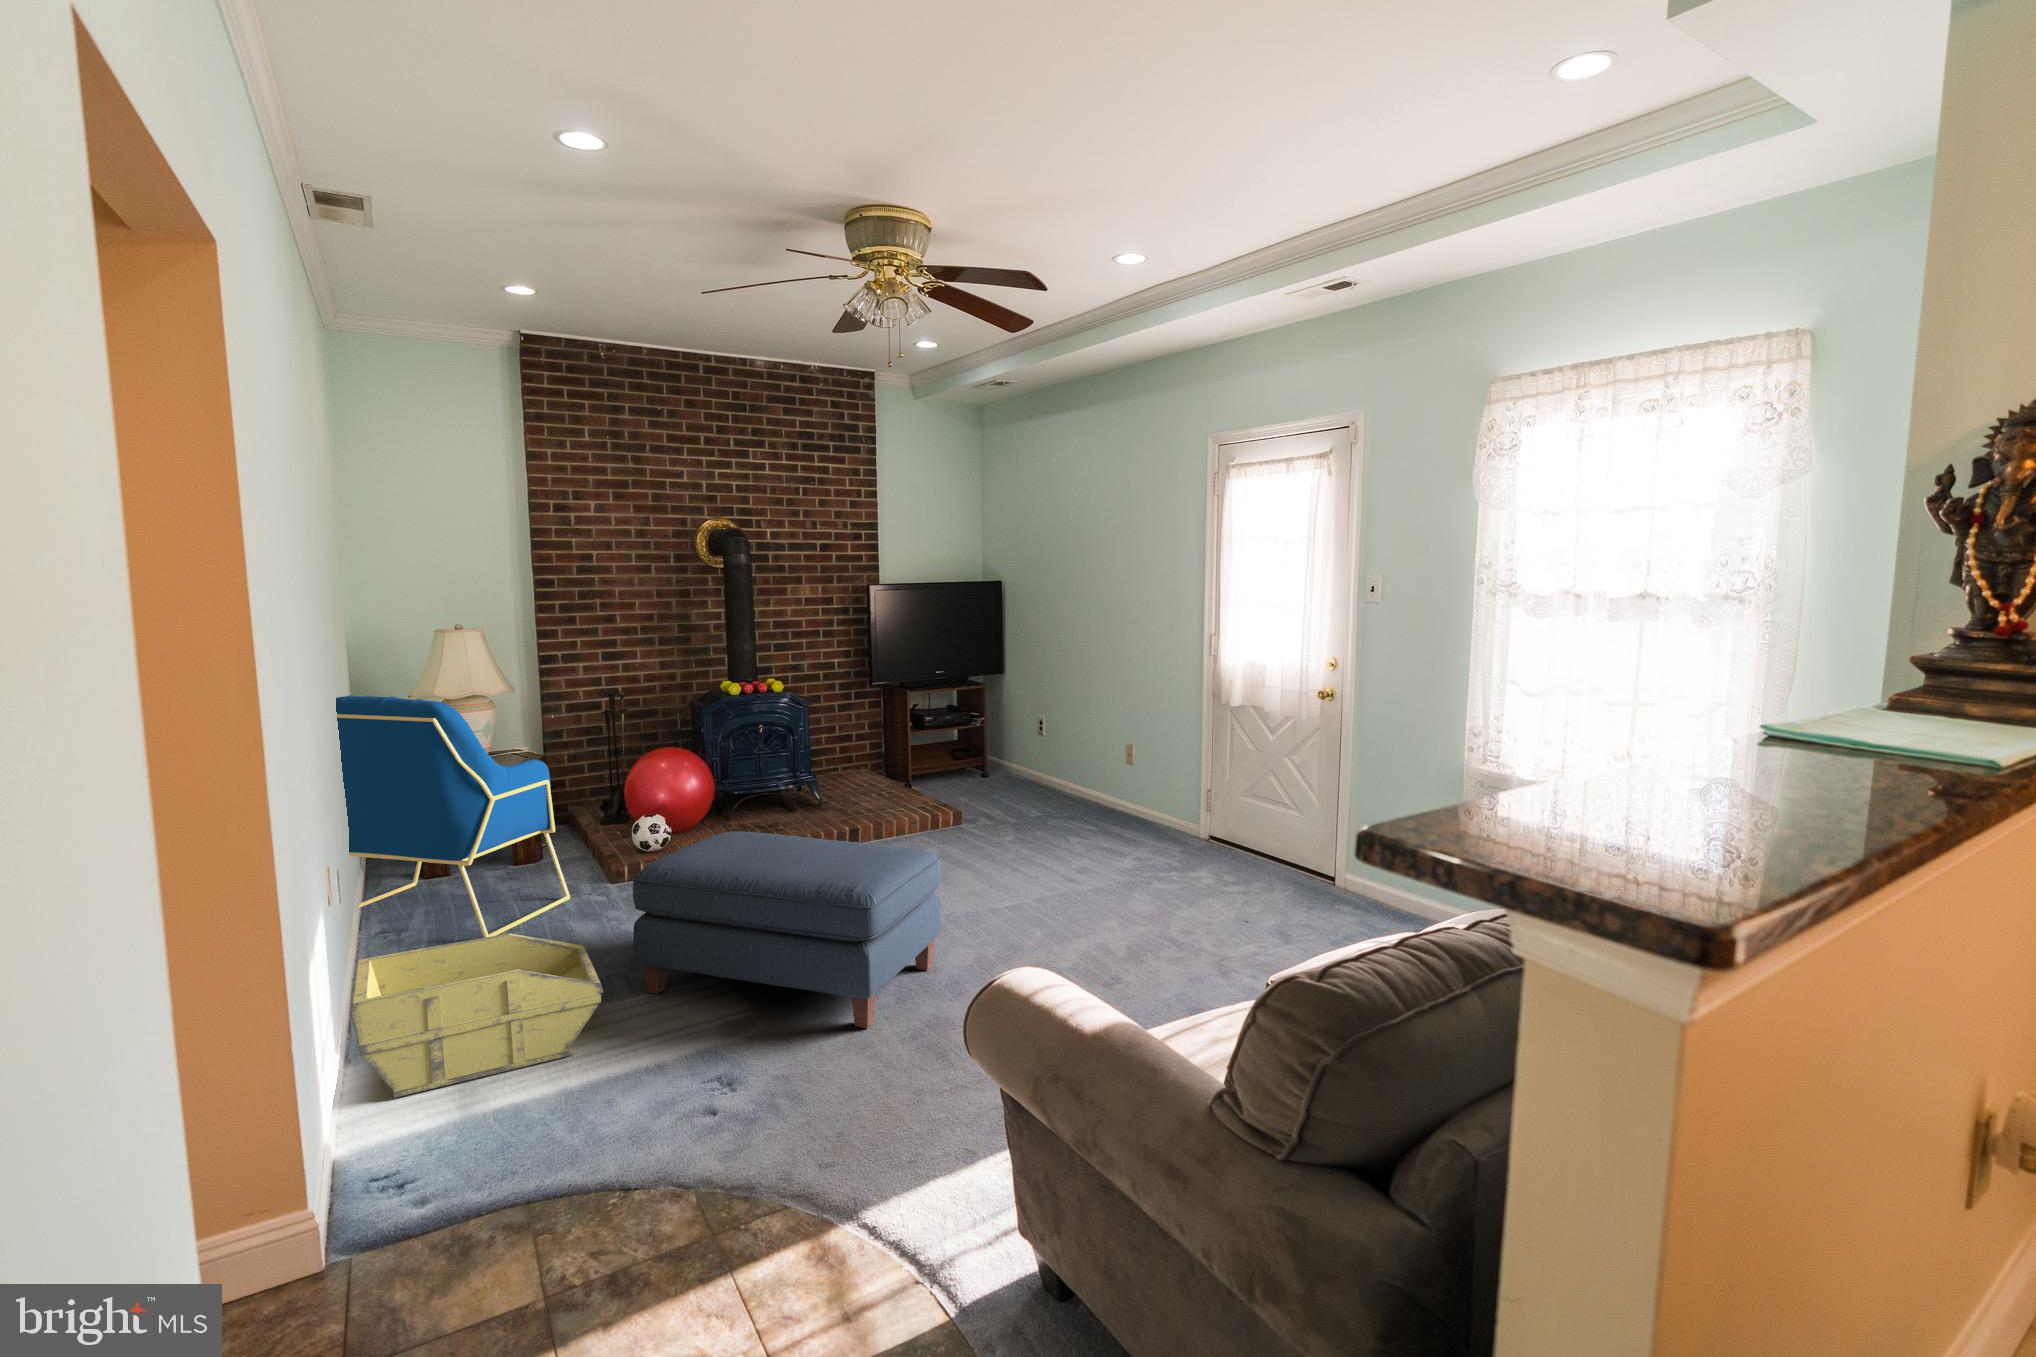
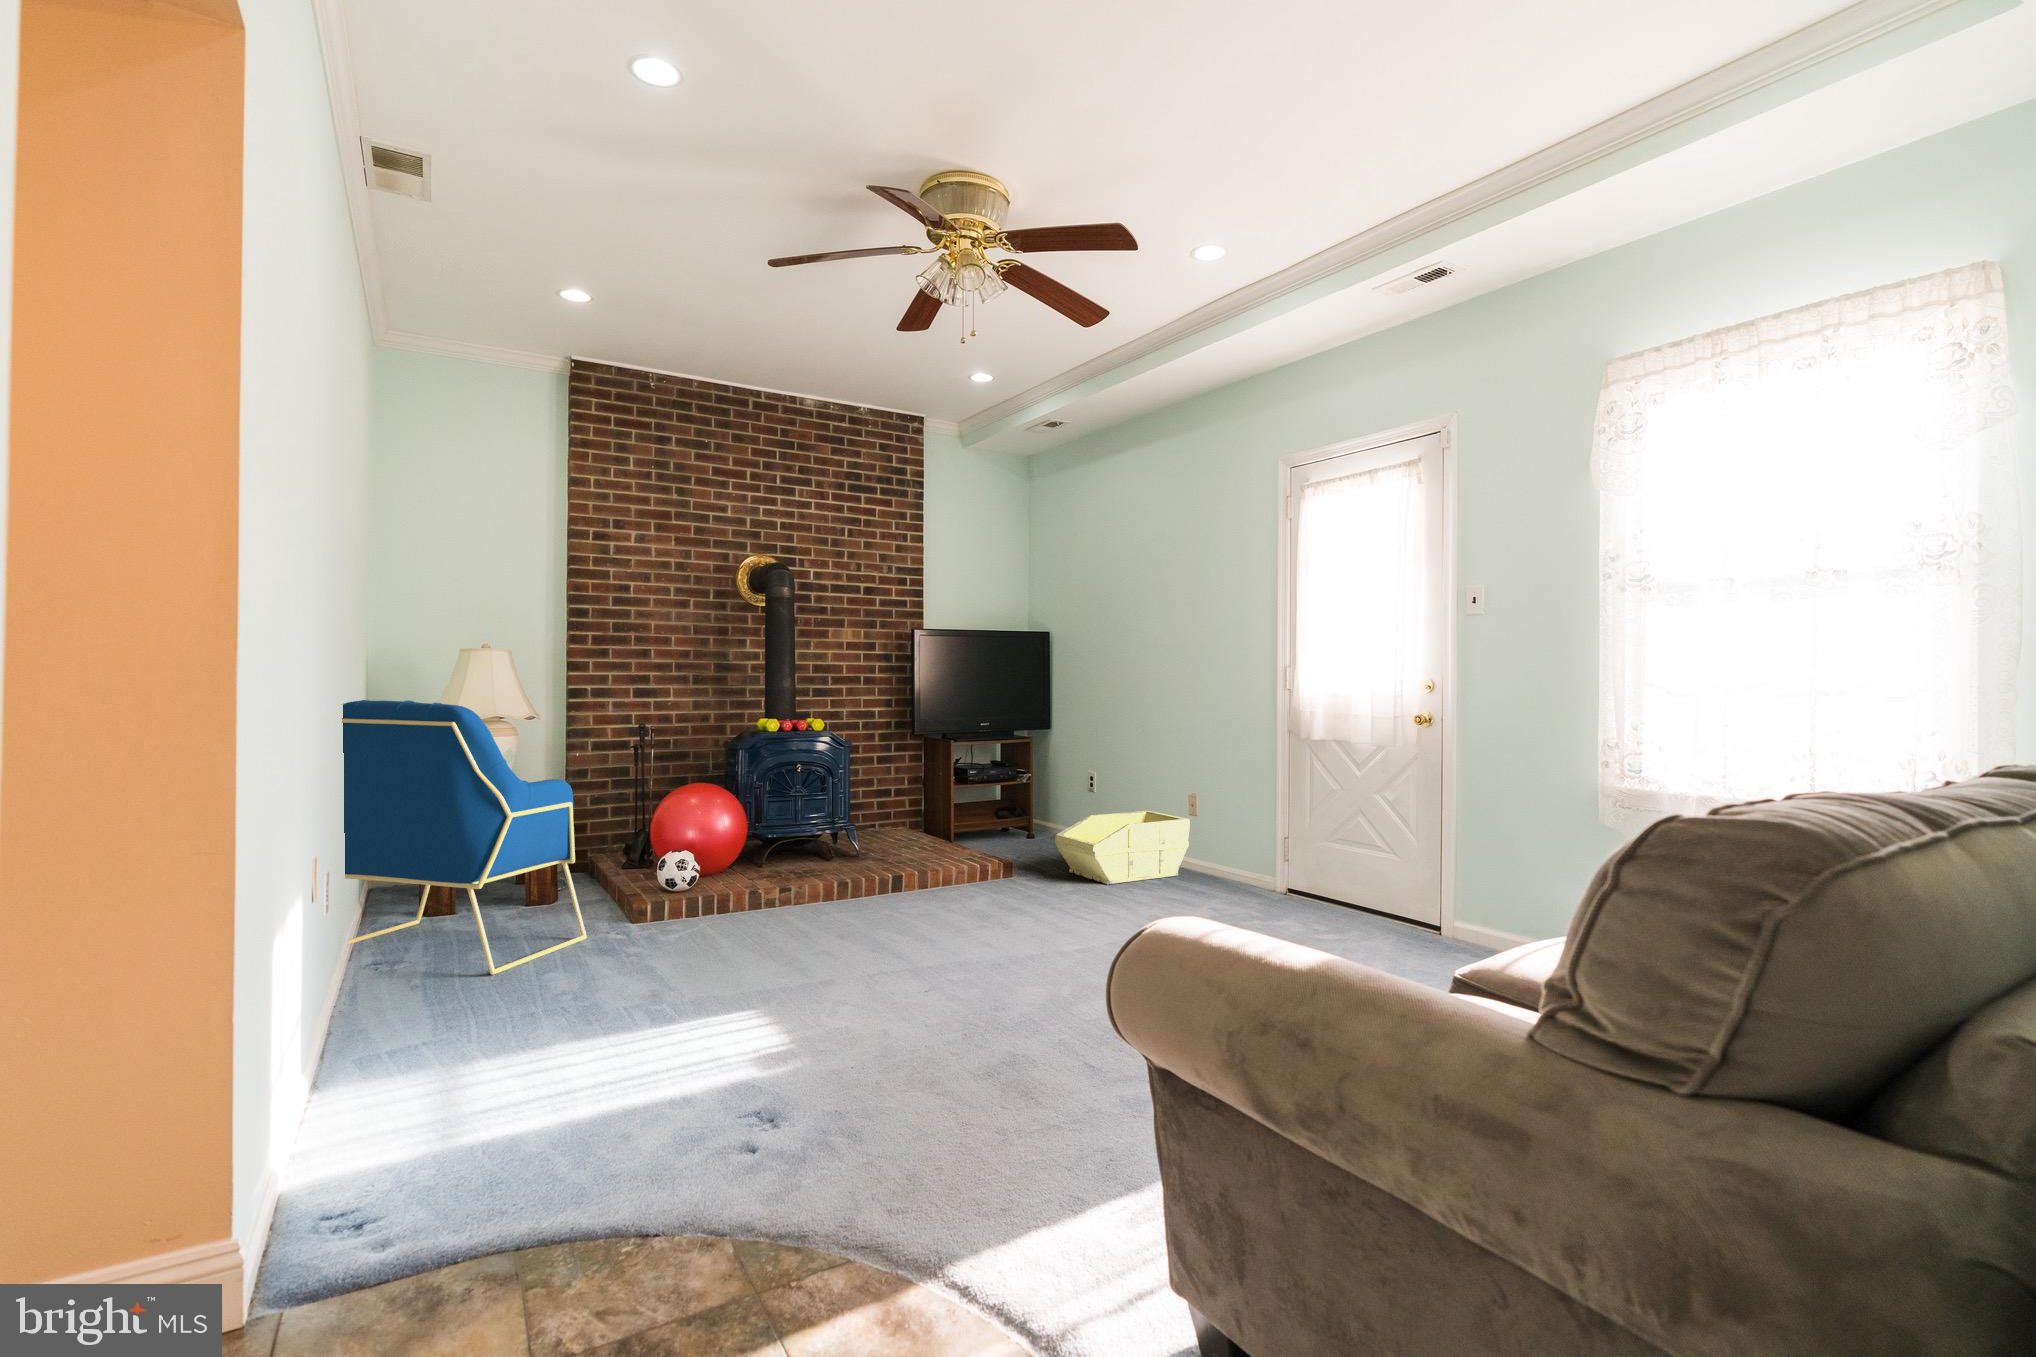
ottoman: present [632,831,941,1028] -> none [659,855,1008,1070]
storage bin: present [351,933,603,1098] -> present [1055,811,1190,884]

